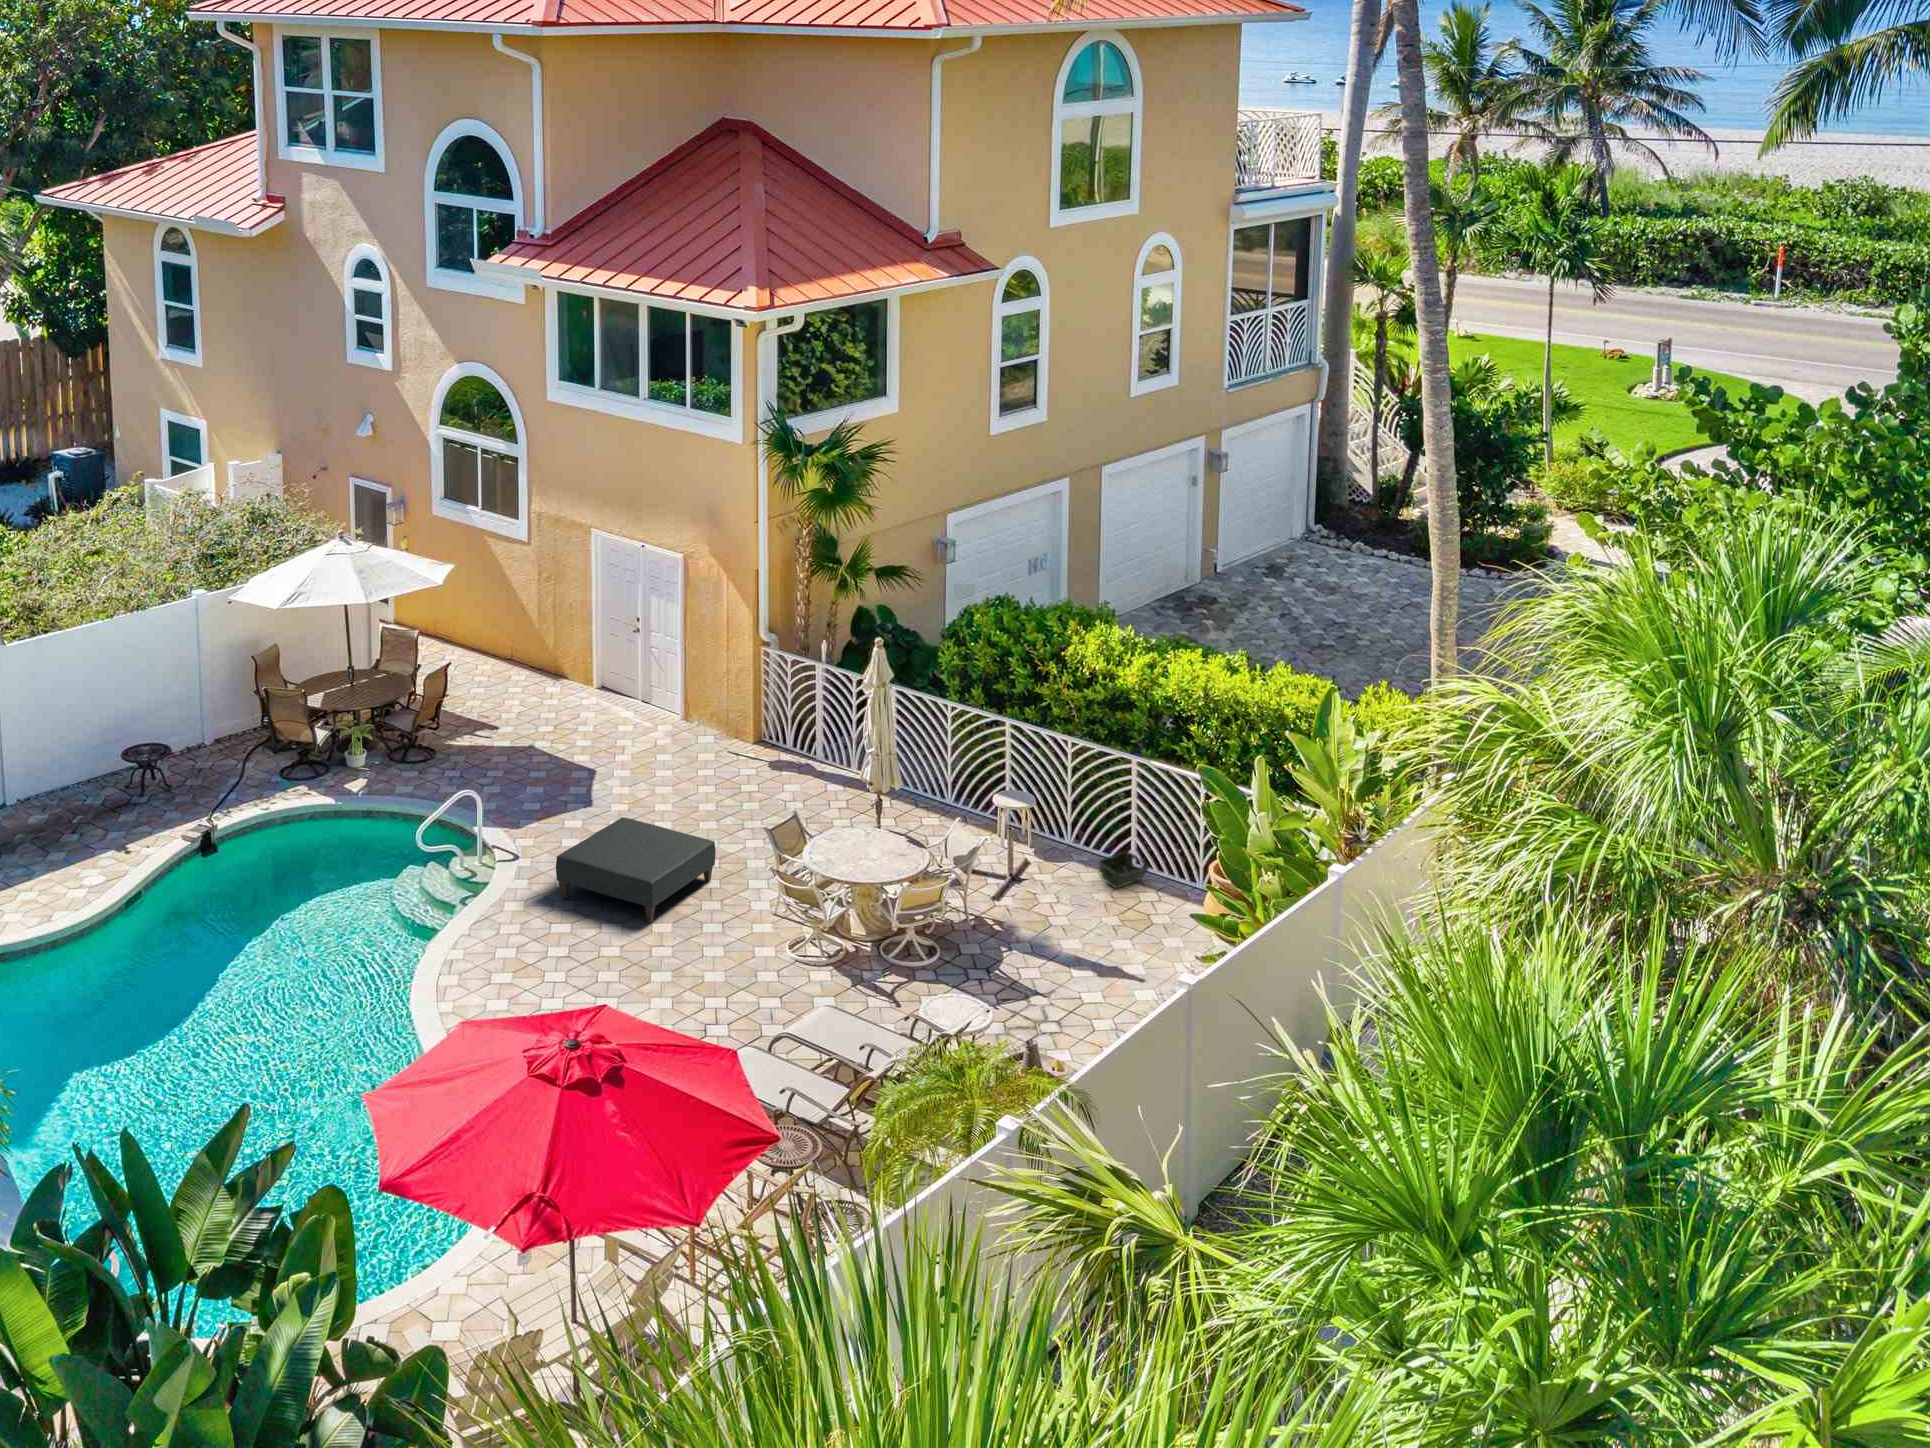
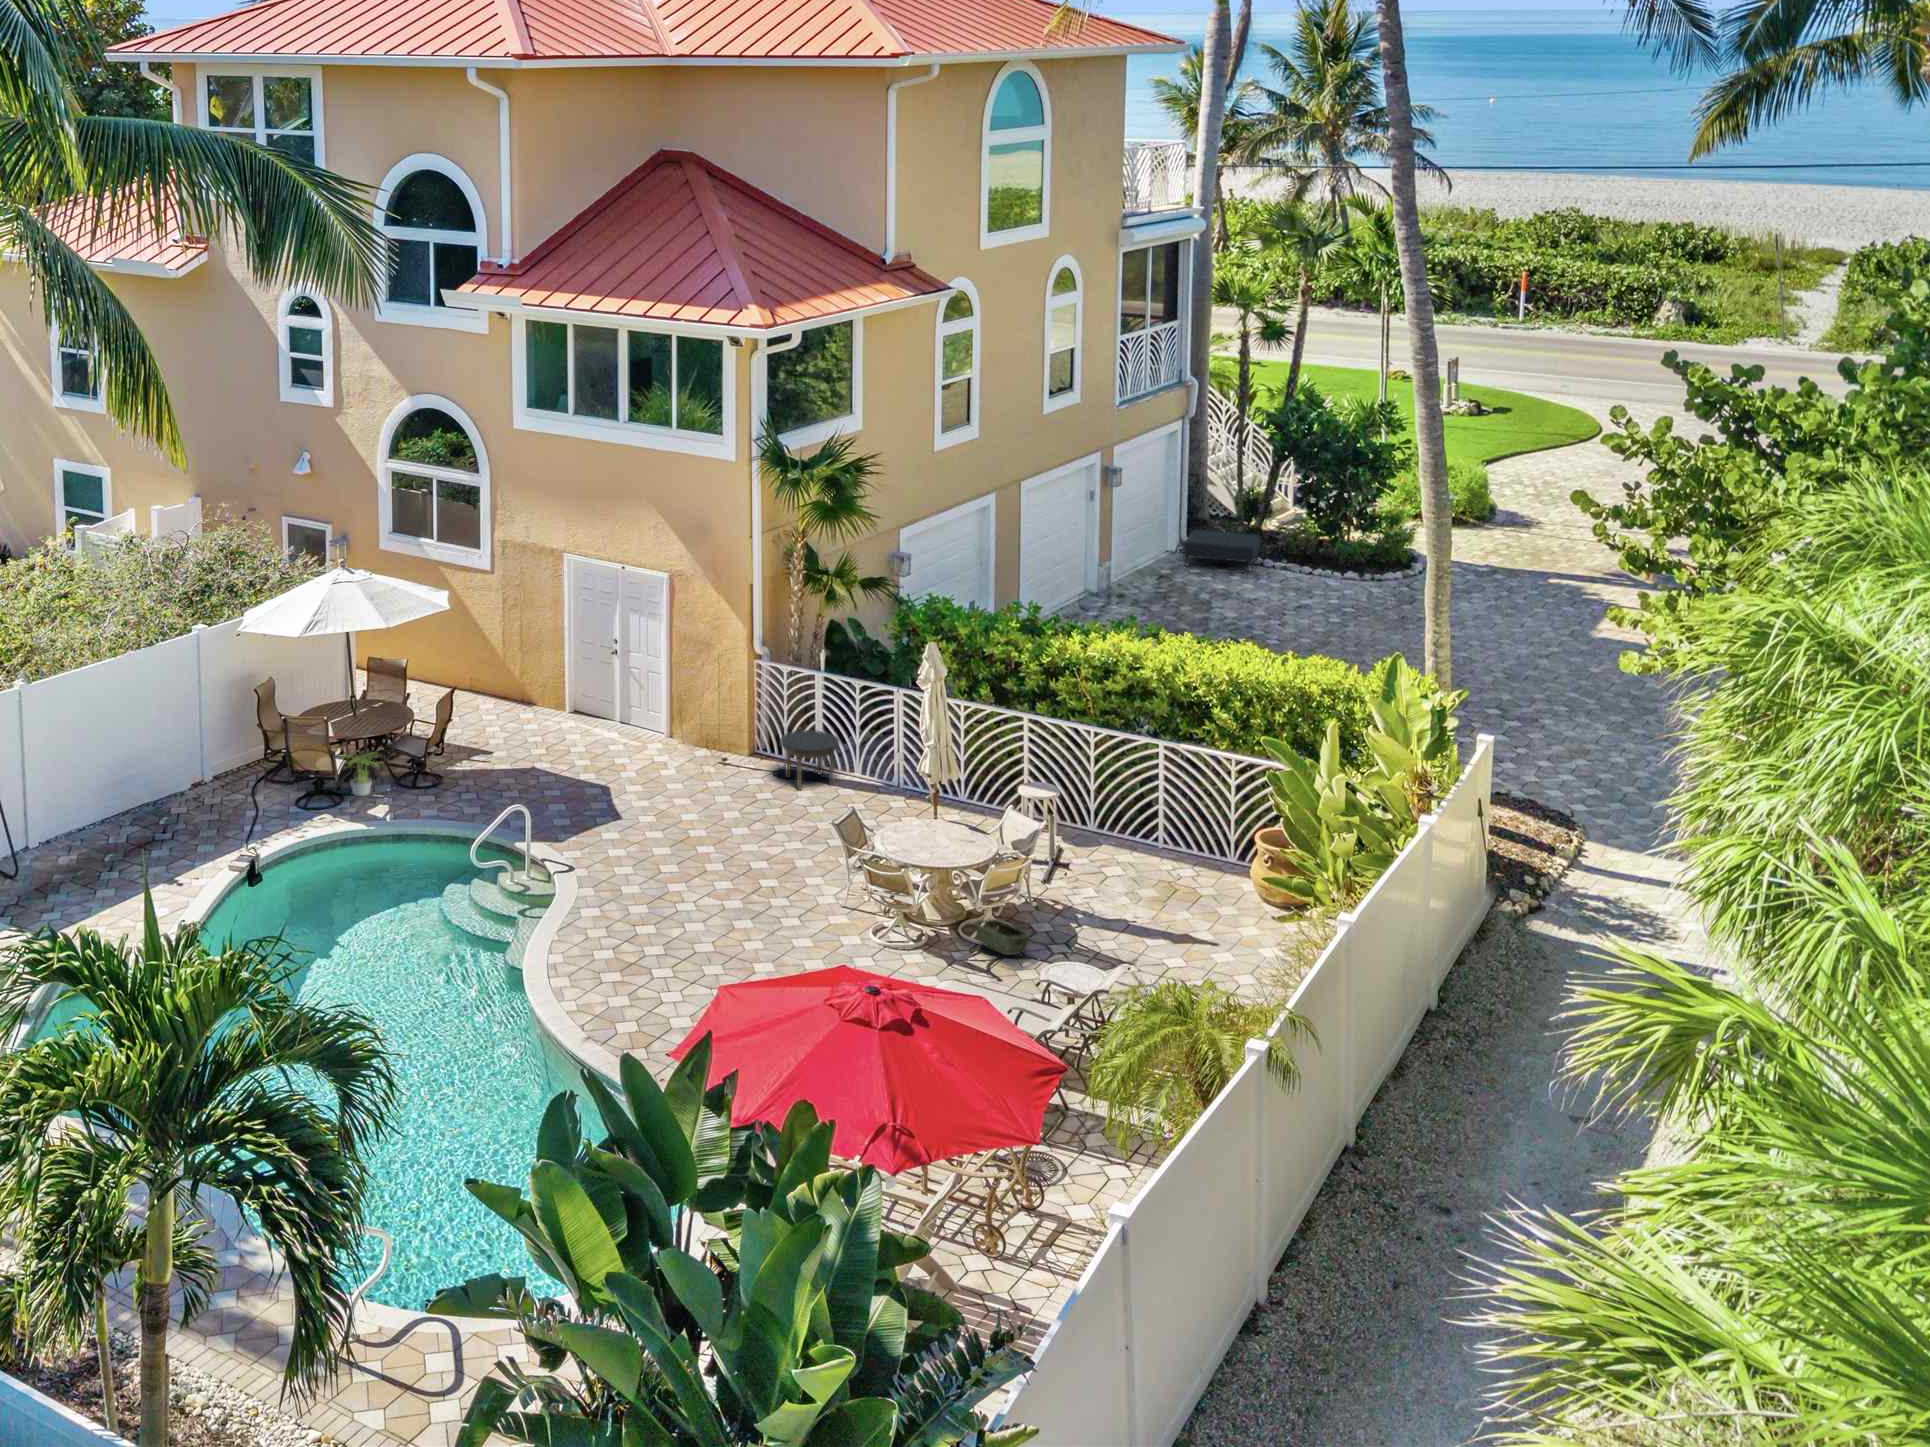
side table: none [773,724,833,785] -> present [780,730,839,790]
ottoman: present [556,817,716,923] -> present [1183,530,1260,571]
woven basket: present [1099,851,1149,888] -> present [974,919,1030,955]

